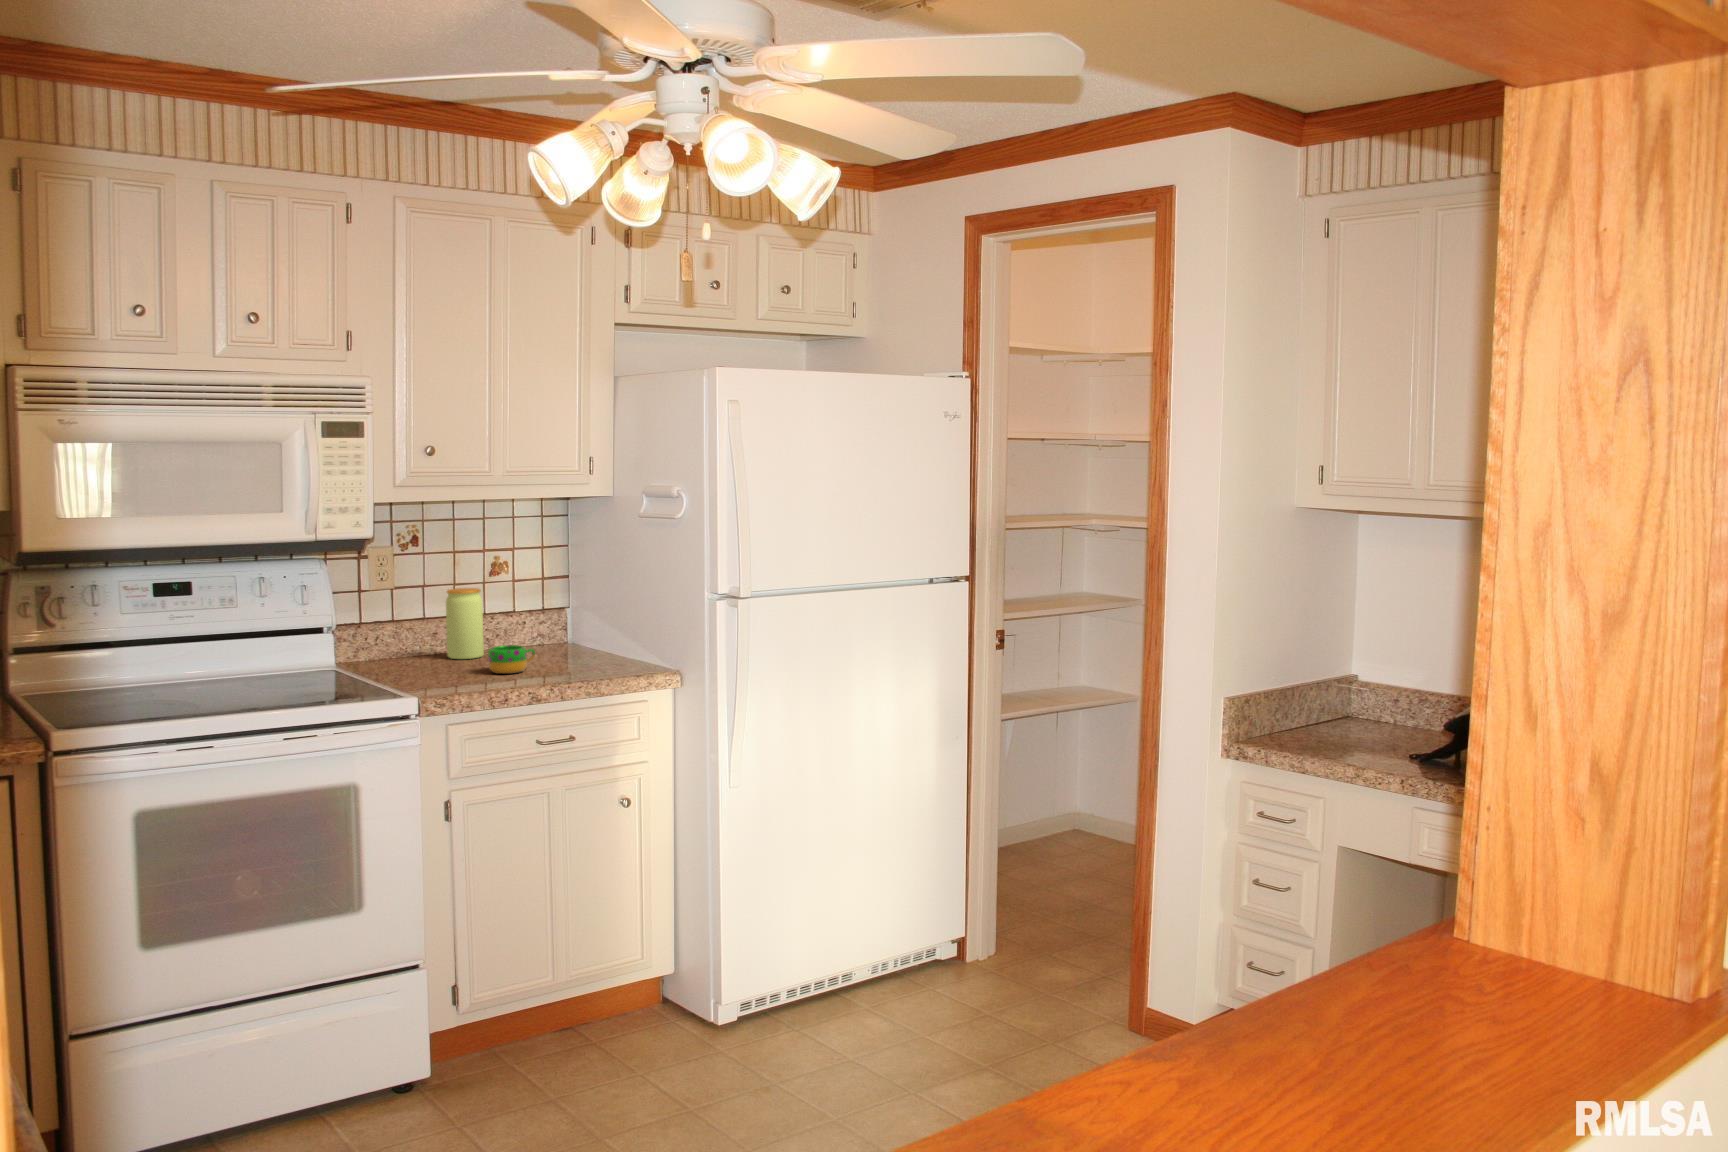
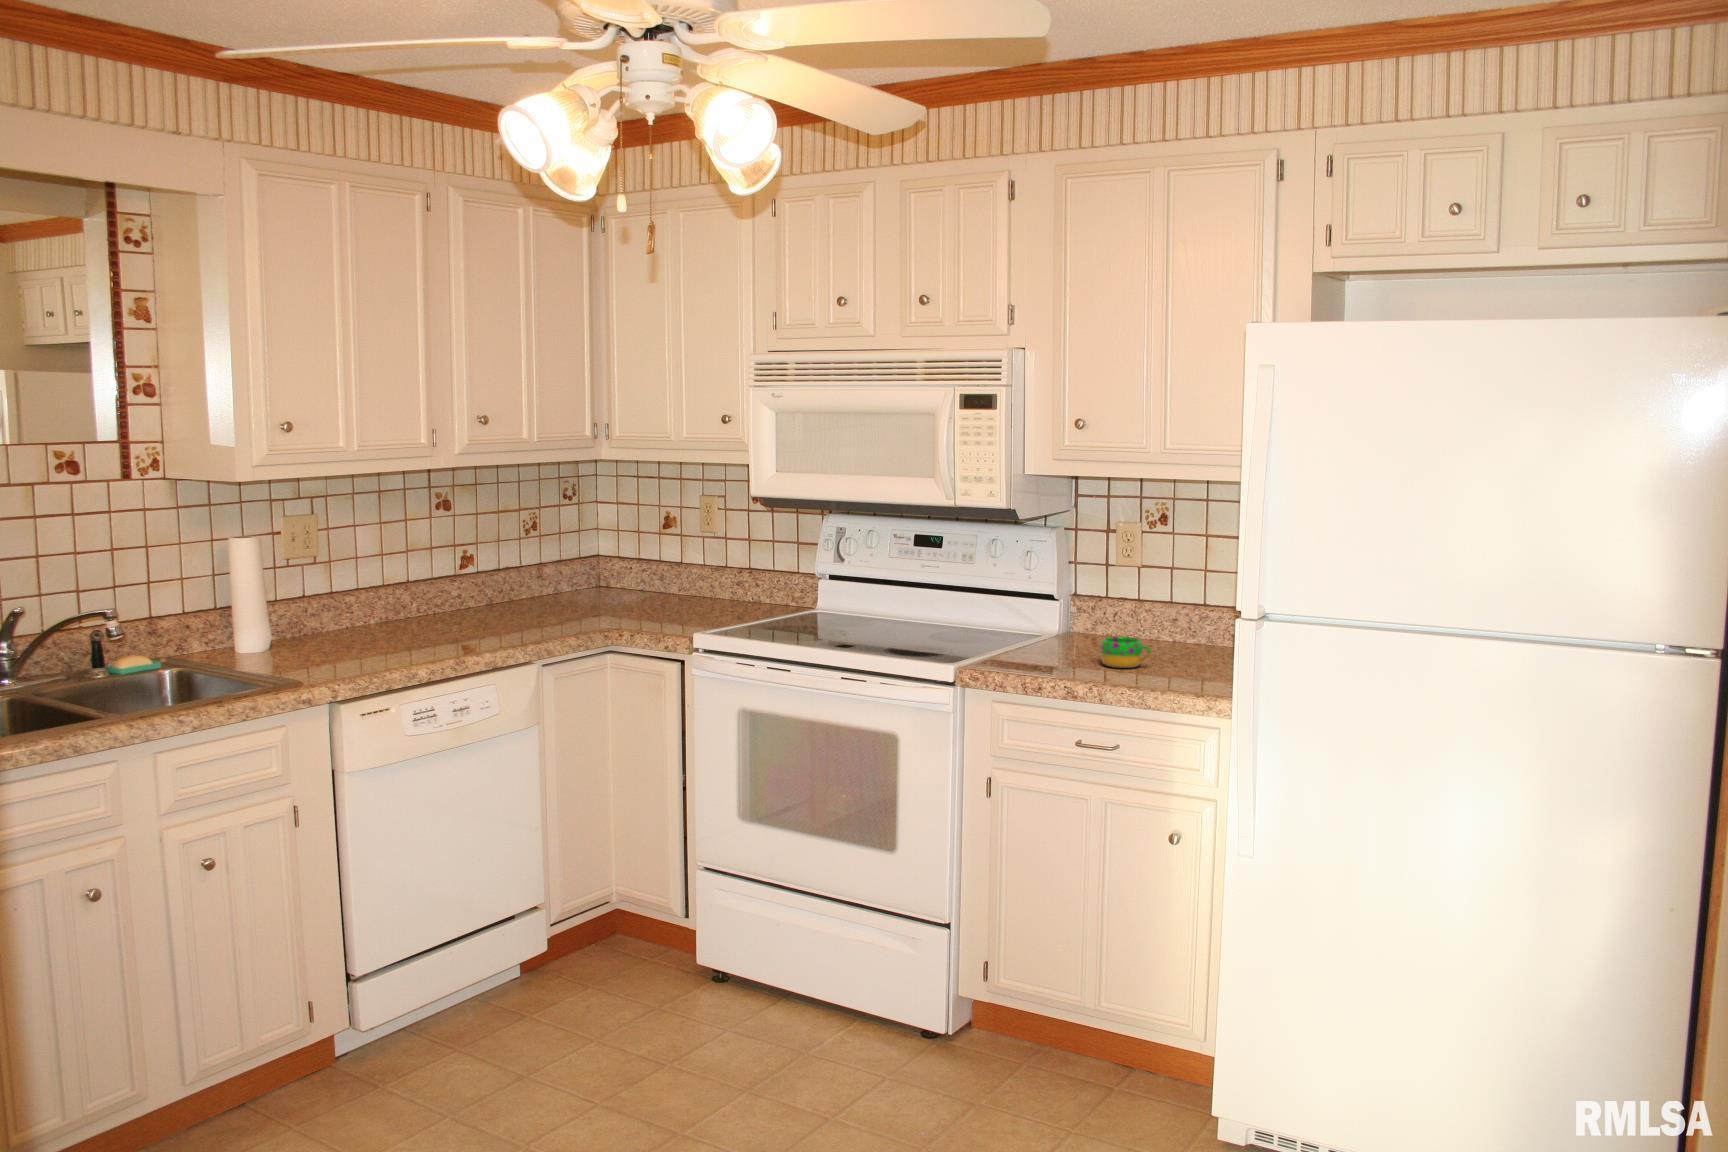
jar: present [446,588,484,659] -> none [1146,573,1186,650]

